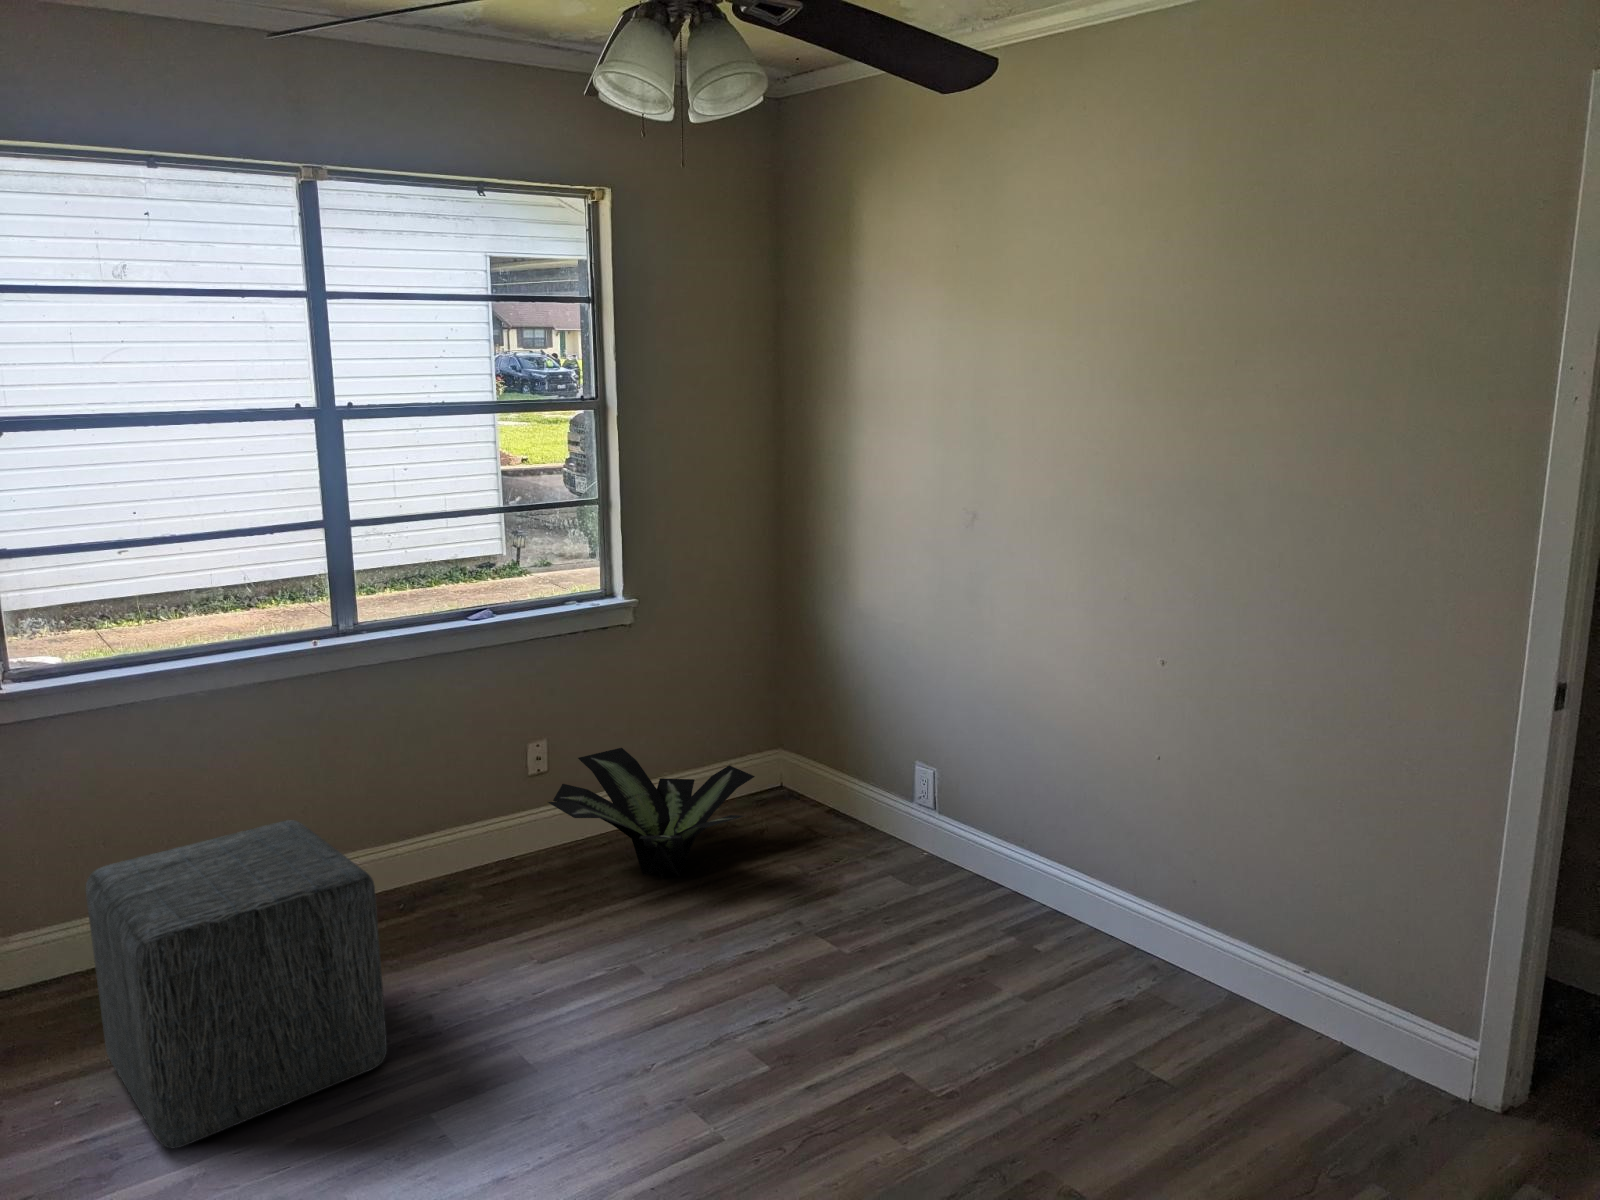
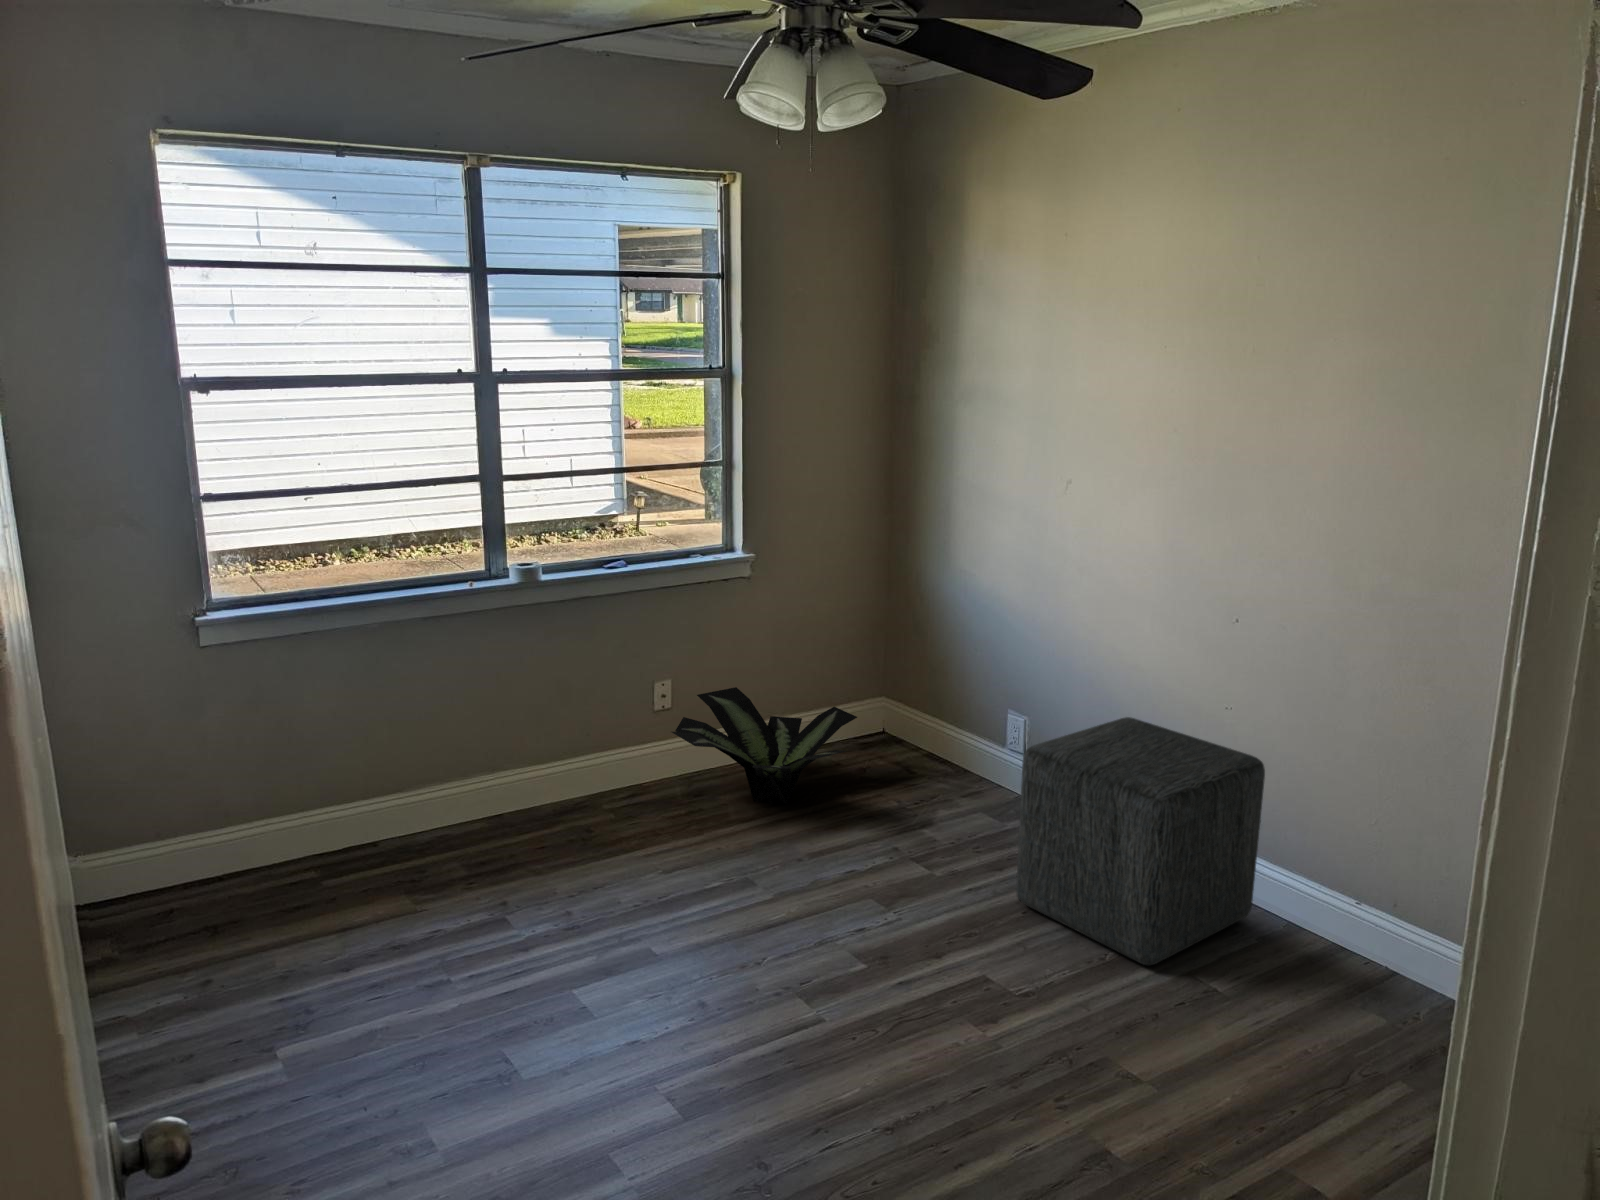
ottoman: present [86,820,387,1148] -> present [1016,717,1265,965]

